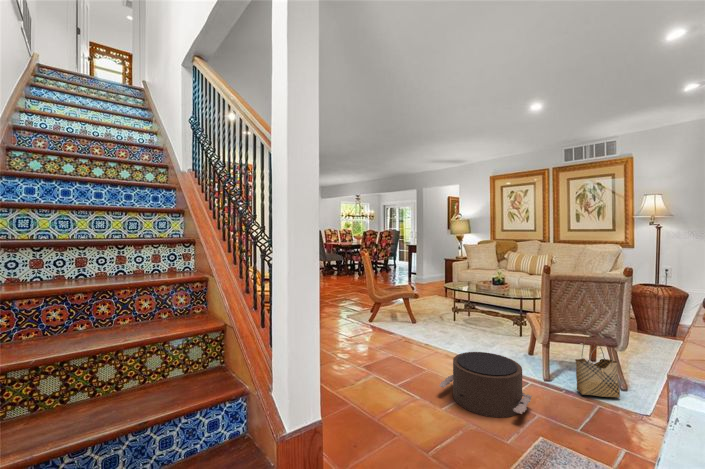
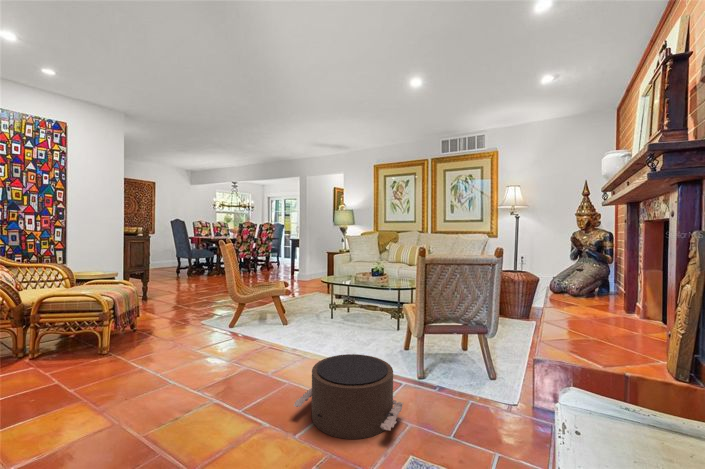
woven basket: present [575,339,620,397] -> none [449,327,491,391]

